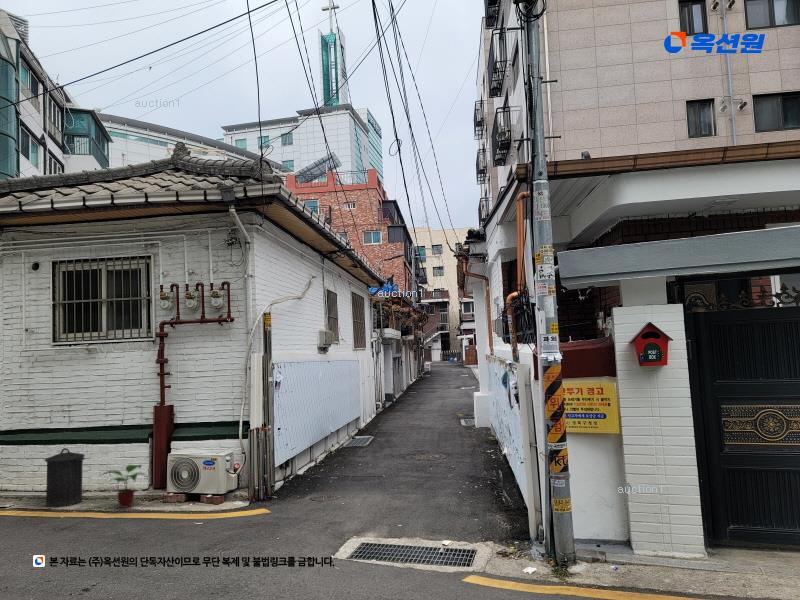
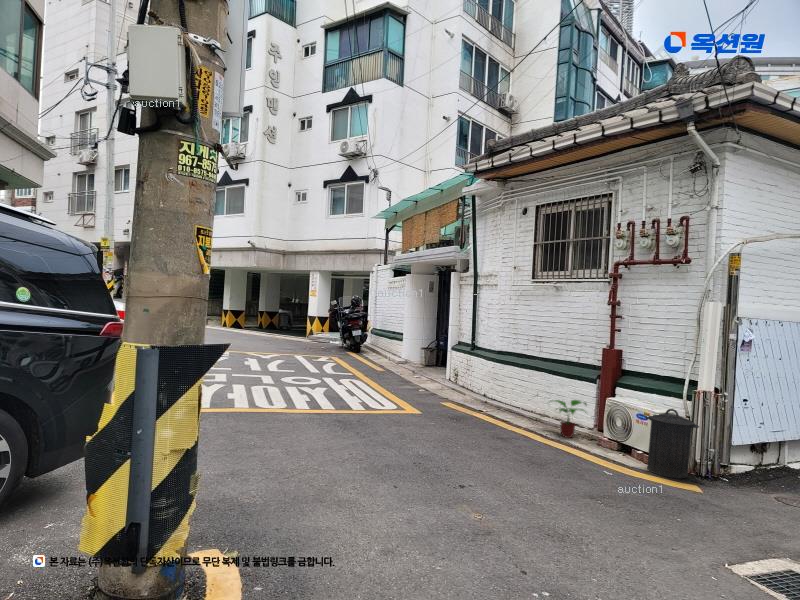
trash can: present [45,448,85,507] -> present [645,409,699,478]

